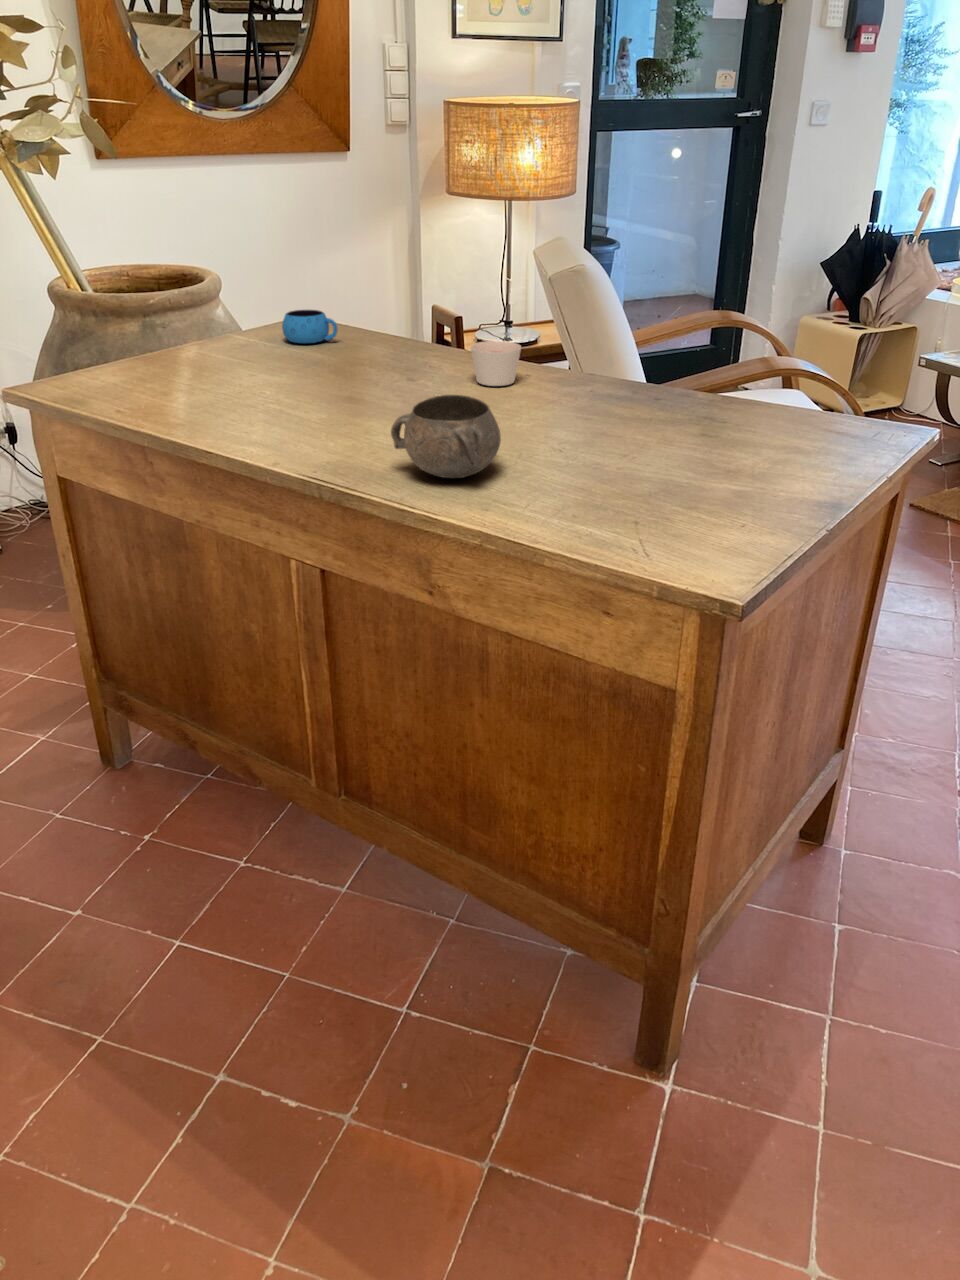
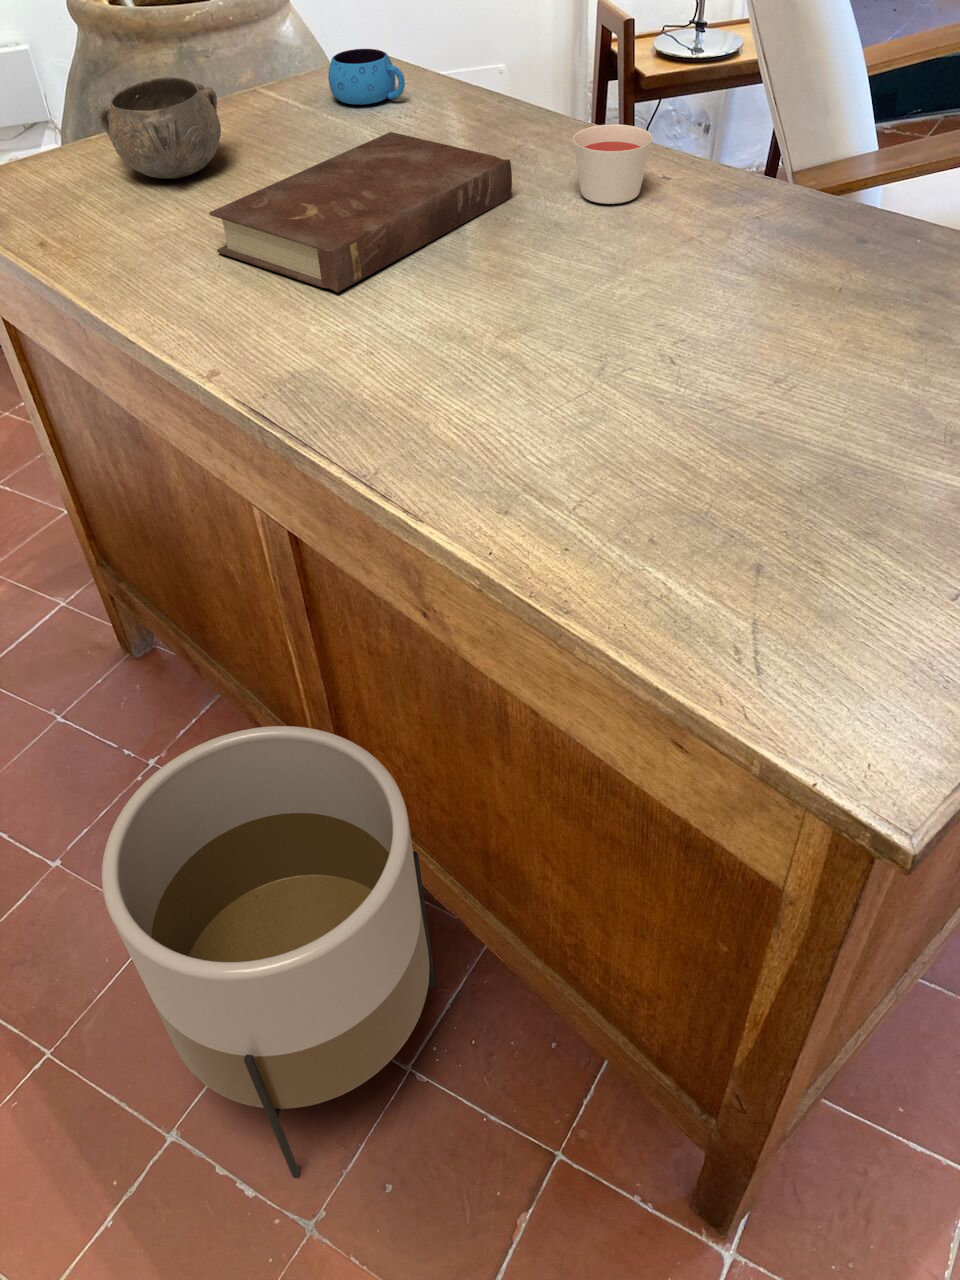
book: none [241,350,432,428] -> present [209,132,512,293]
decorative bowl: present [391,395,501,478] -> present [99,77,221,179]
planter: none [197,719,420,1088] -> present [102,726,436,1178]

